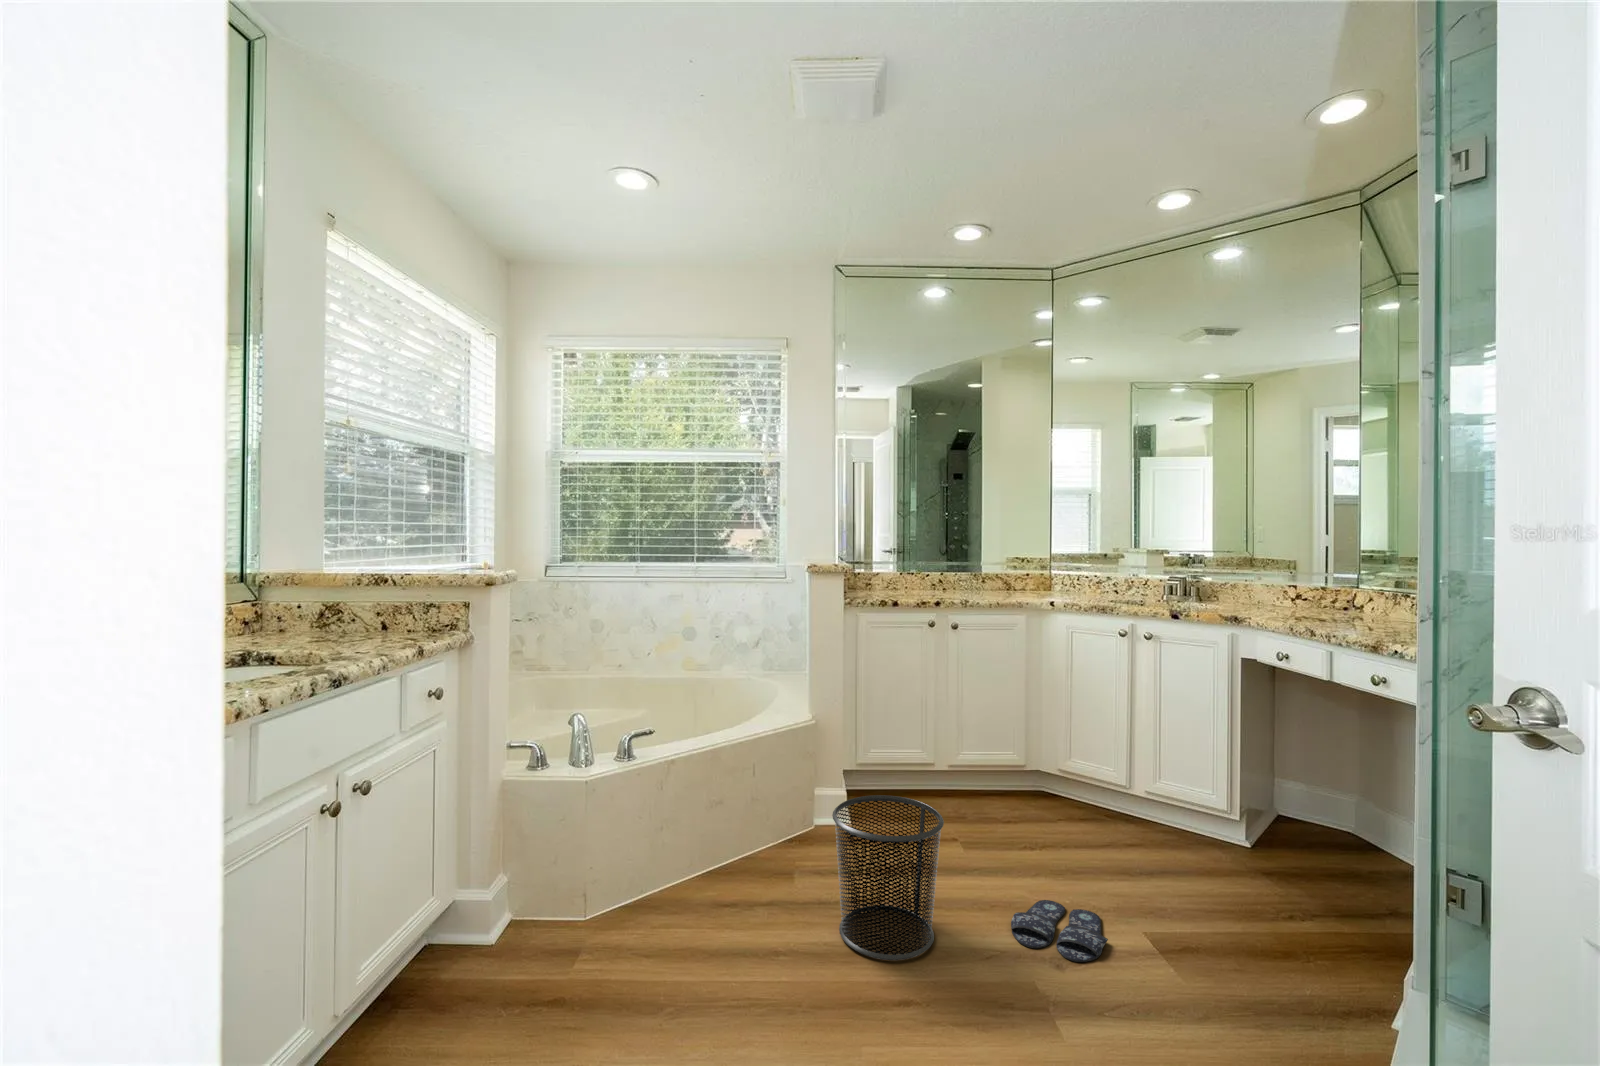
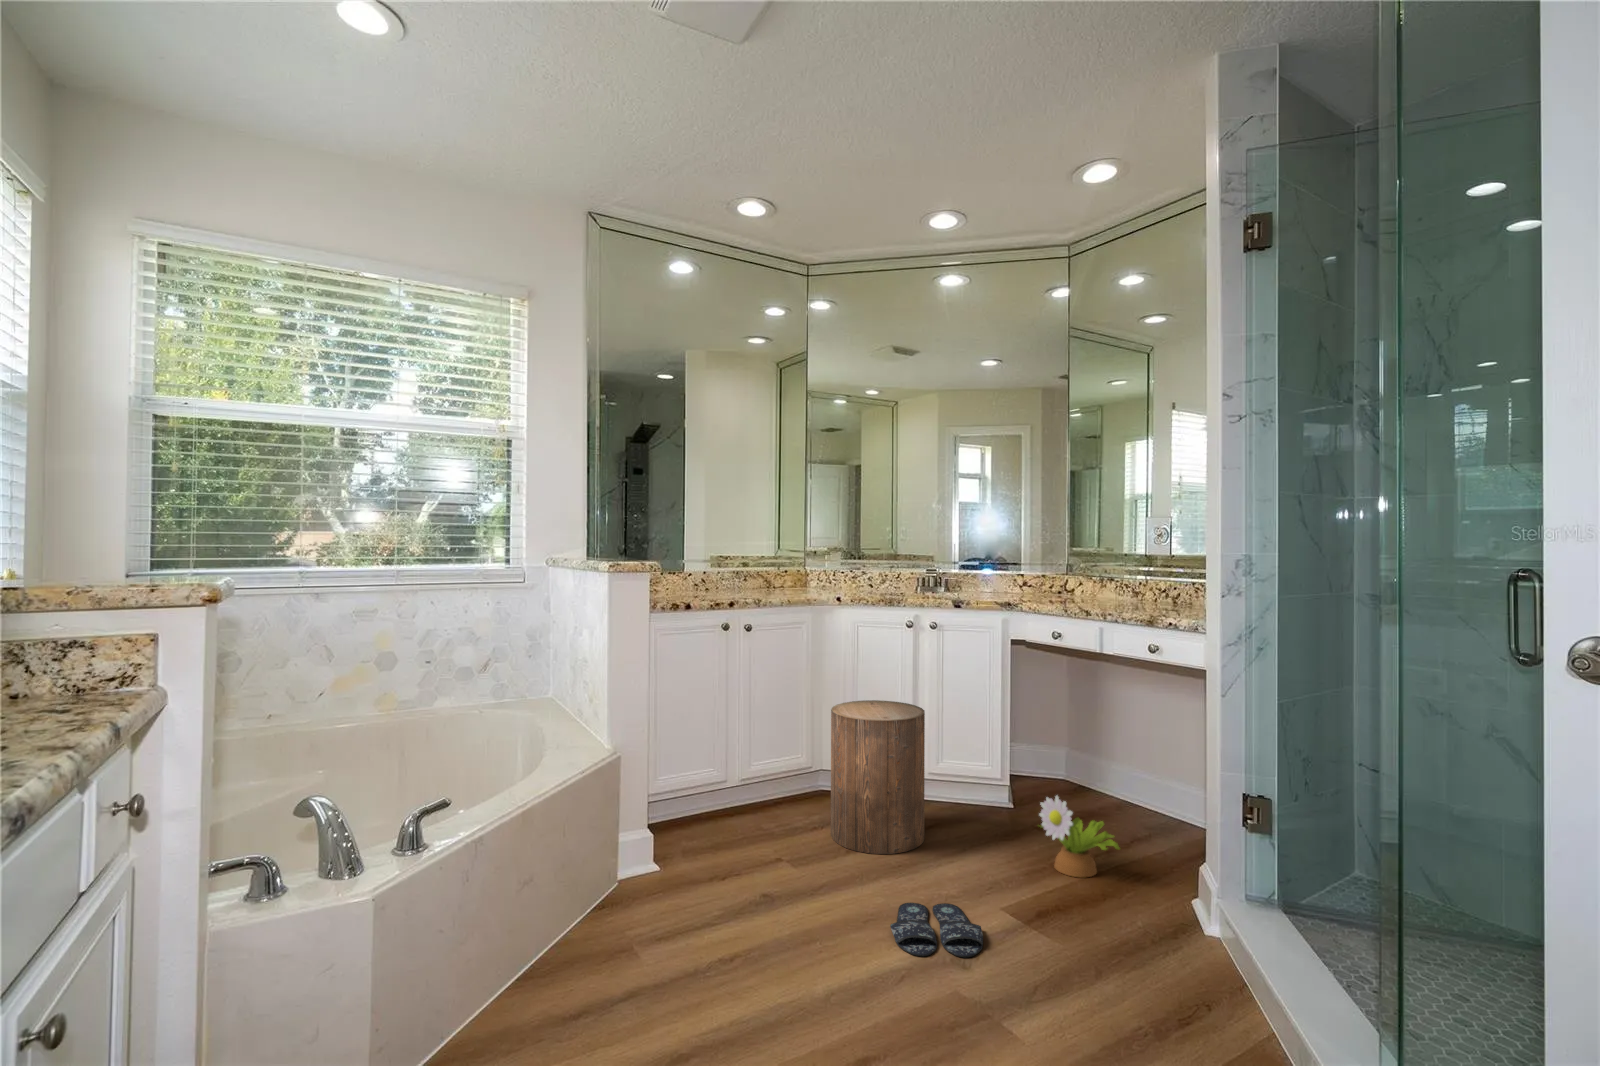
stool: none [1017,704,1116,857] -> present [831,700,925,854]
waste bin: present [832,795,944,960] -> none [720,827,848,1020]
decorative plant: none [1228,830,1327,930] -> present [1039,796,1120,877]

